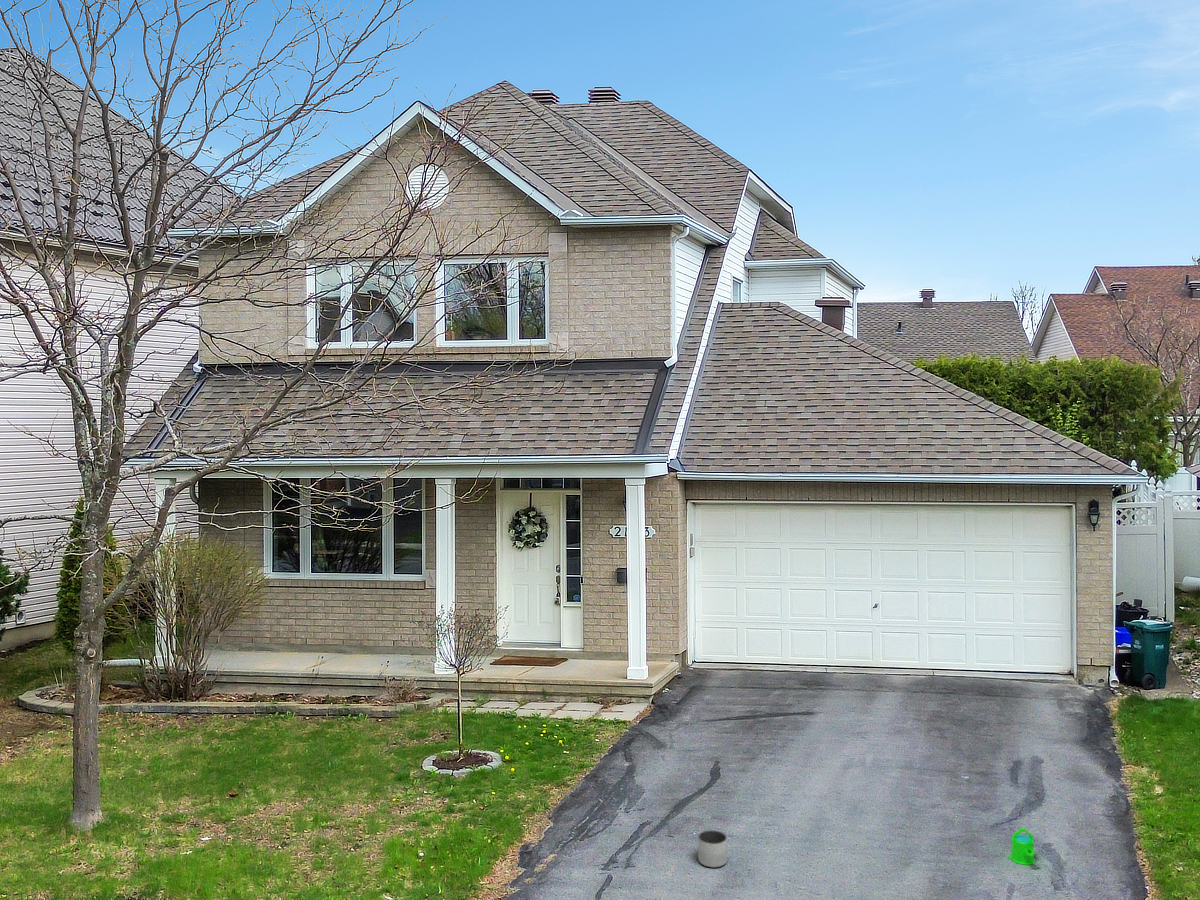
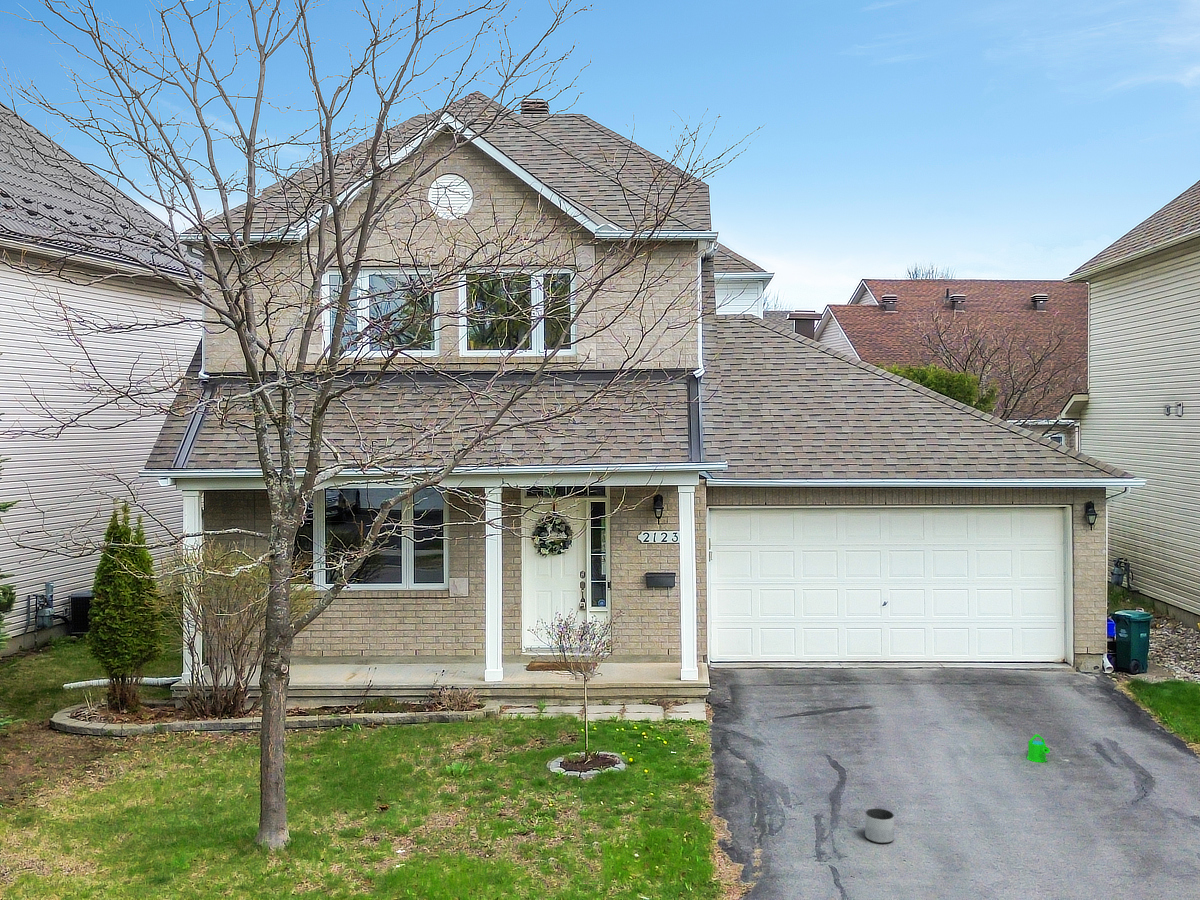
watering can: present [1010,828,1036,865] -> present [1027,734,1050,762]

